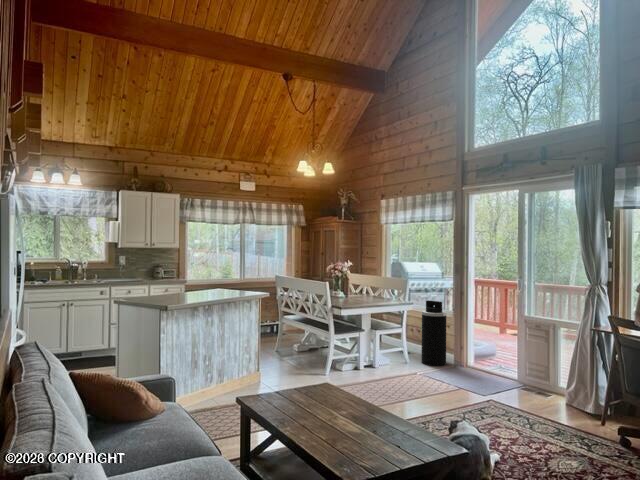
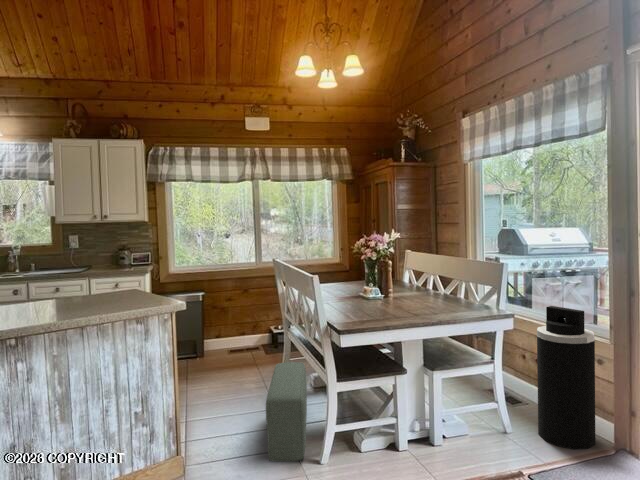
pouf: none [287,333,317,376] -> present [266,362,307,462]

